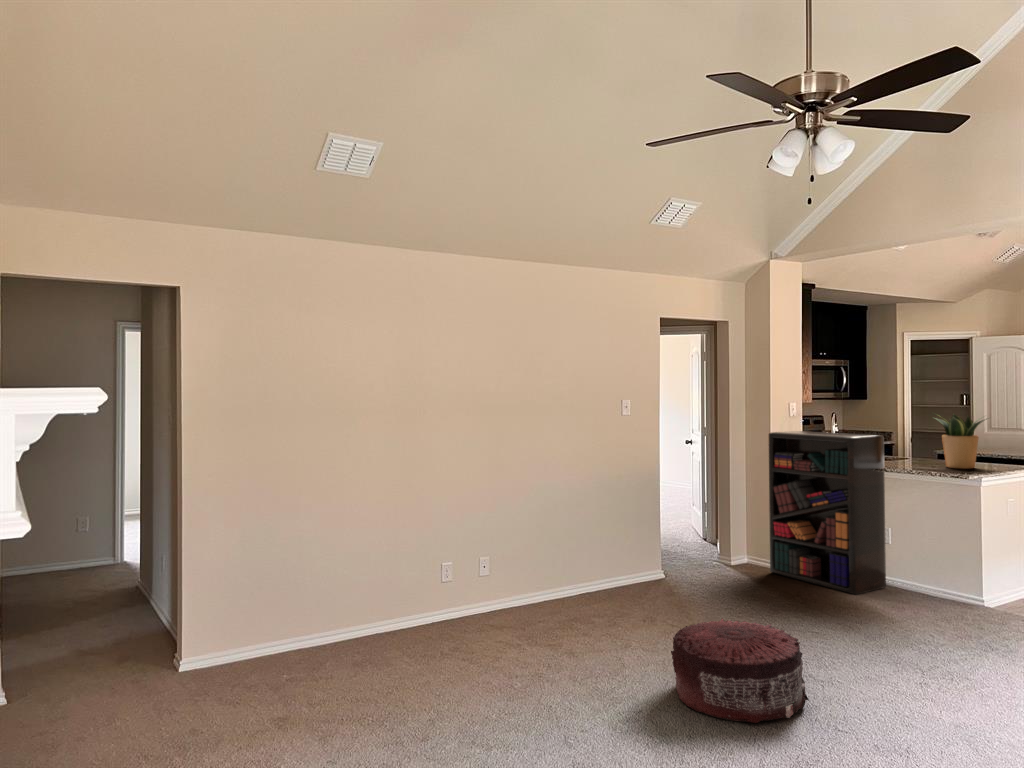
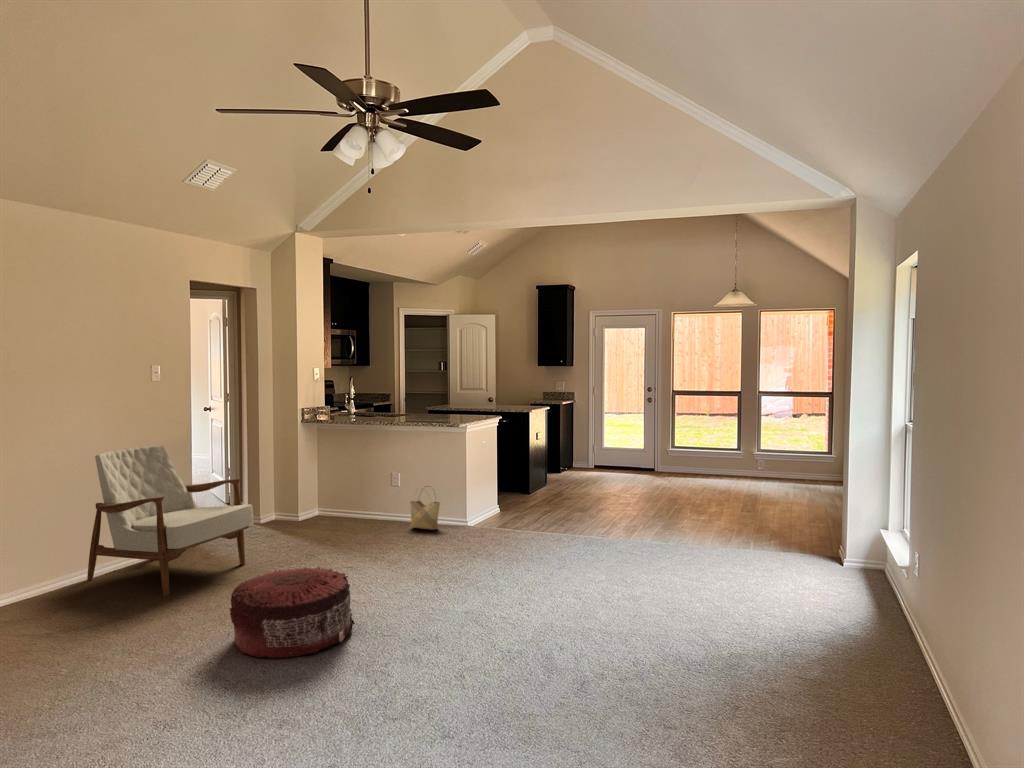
potted plant: present [934,414,987,469] -> none [428,375,471,420]
bookshelf: present [769,431,886,594] -> none [297,394,396,533]
armchair: none [568,476,714,623] -> present [87,445,253,596]
woven basket: none [903,547,944,603] -> present [410,500,440,530]

